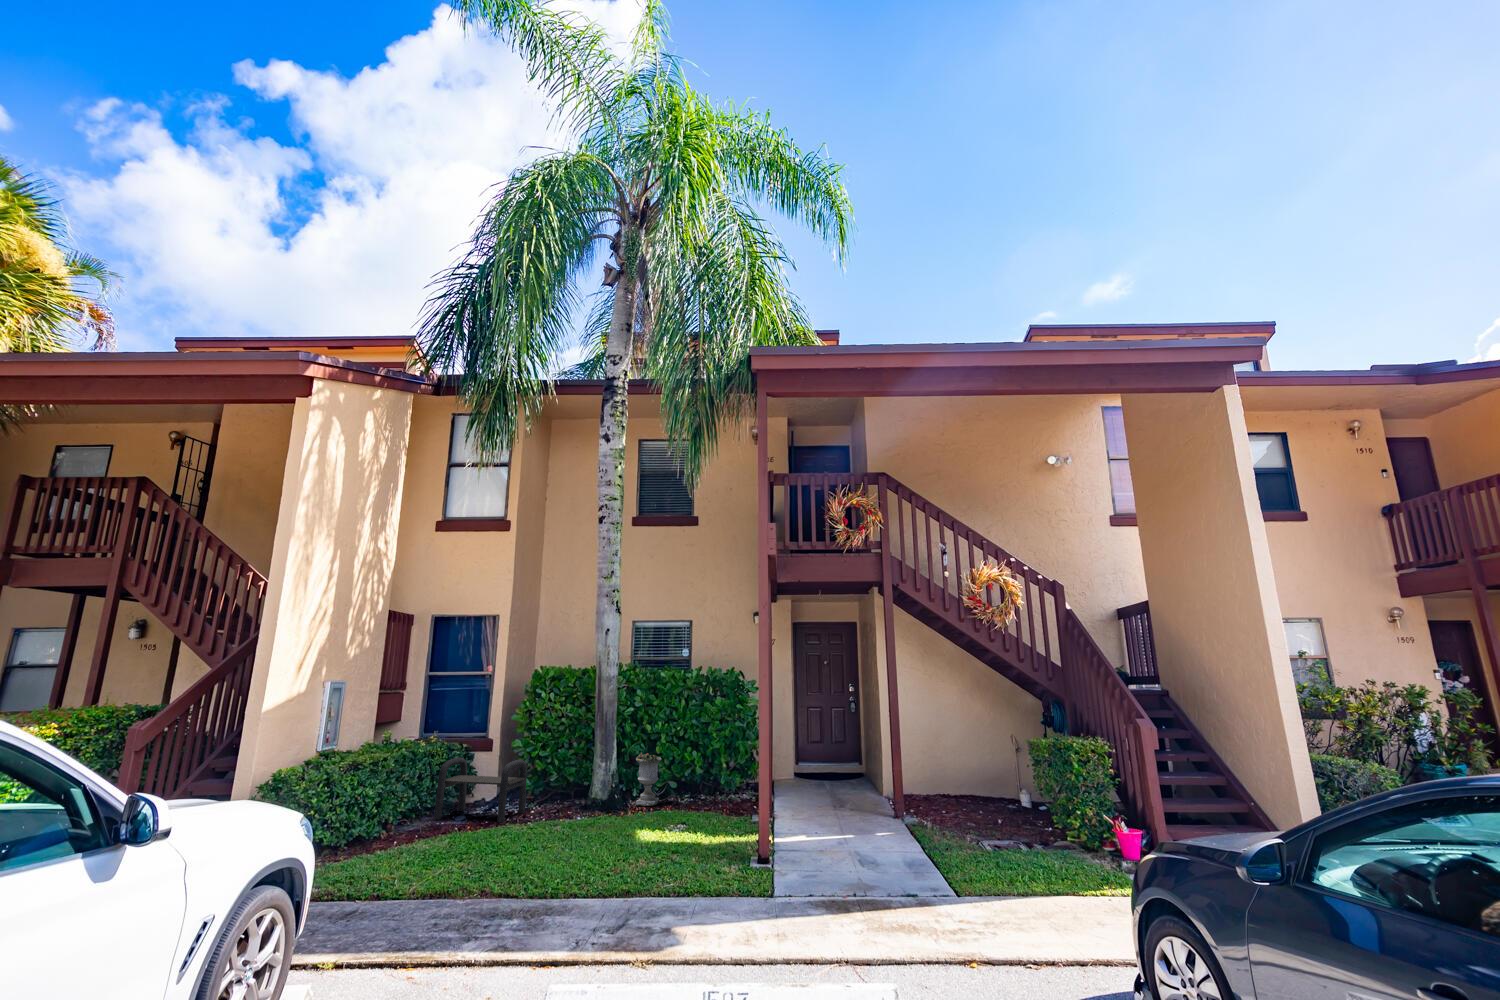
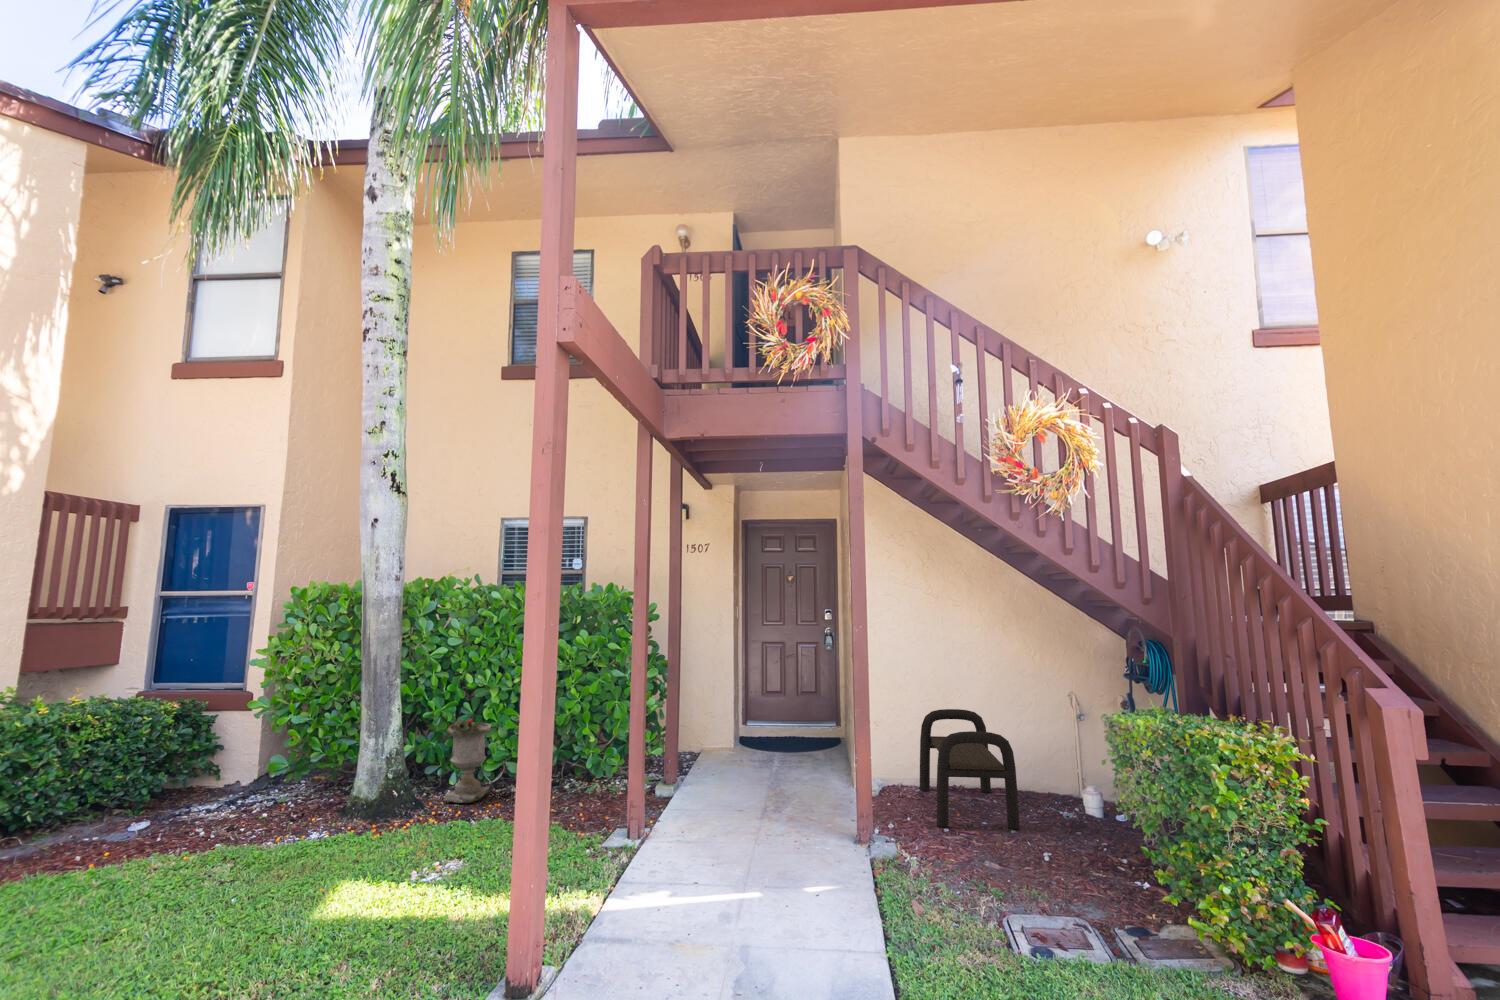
bench: present [434,757,527,823] -> present [920,709,1020,829]

